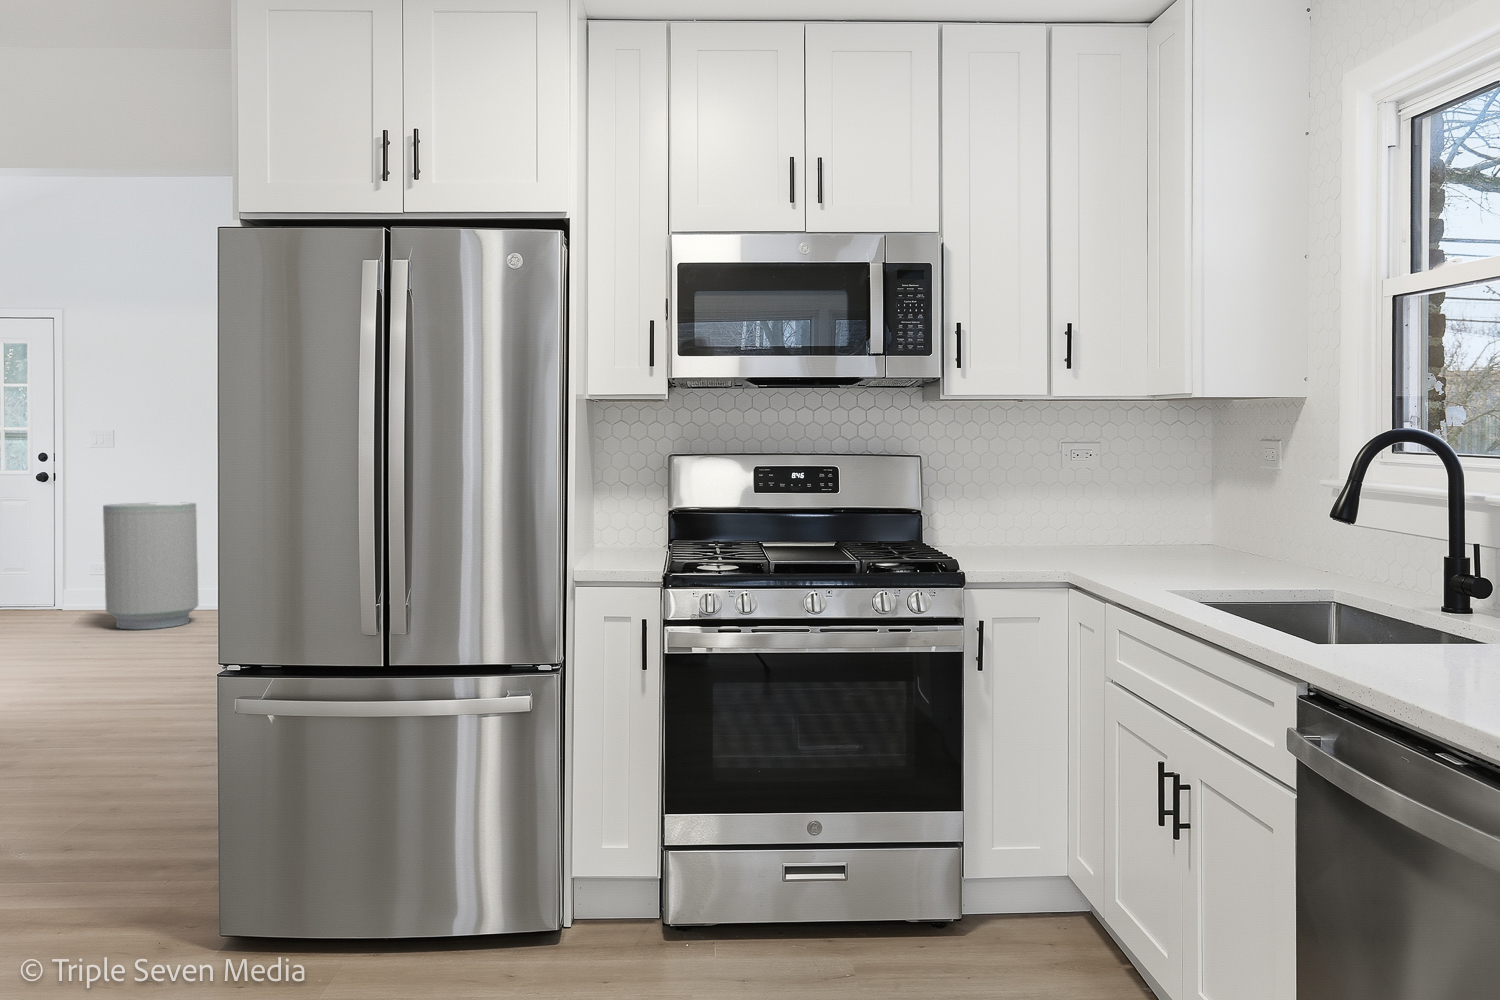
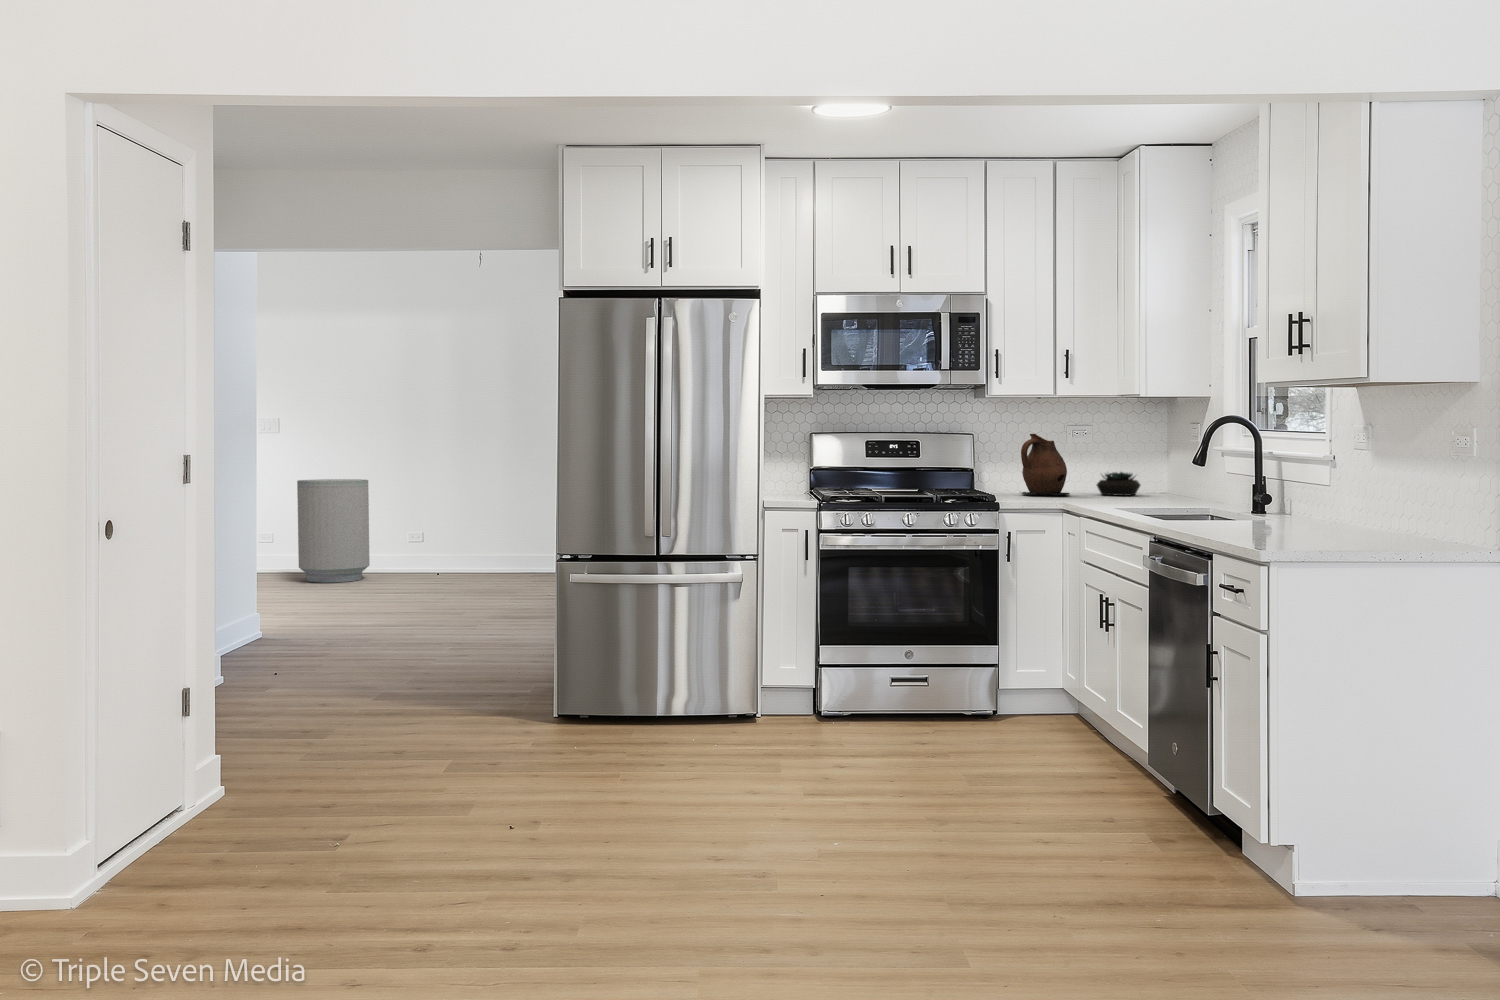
ceramic pitcher: none [990,456,1071,553] -> present [1021,434,1070,495]
succulent plant: none [1108,513,1176,552] -> present [1096,472,1140,496]

